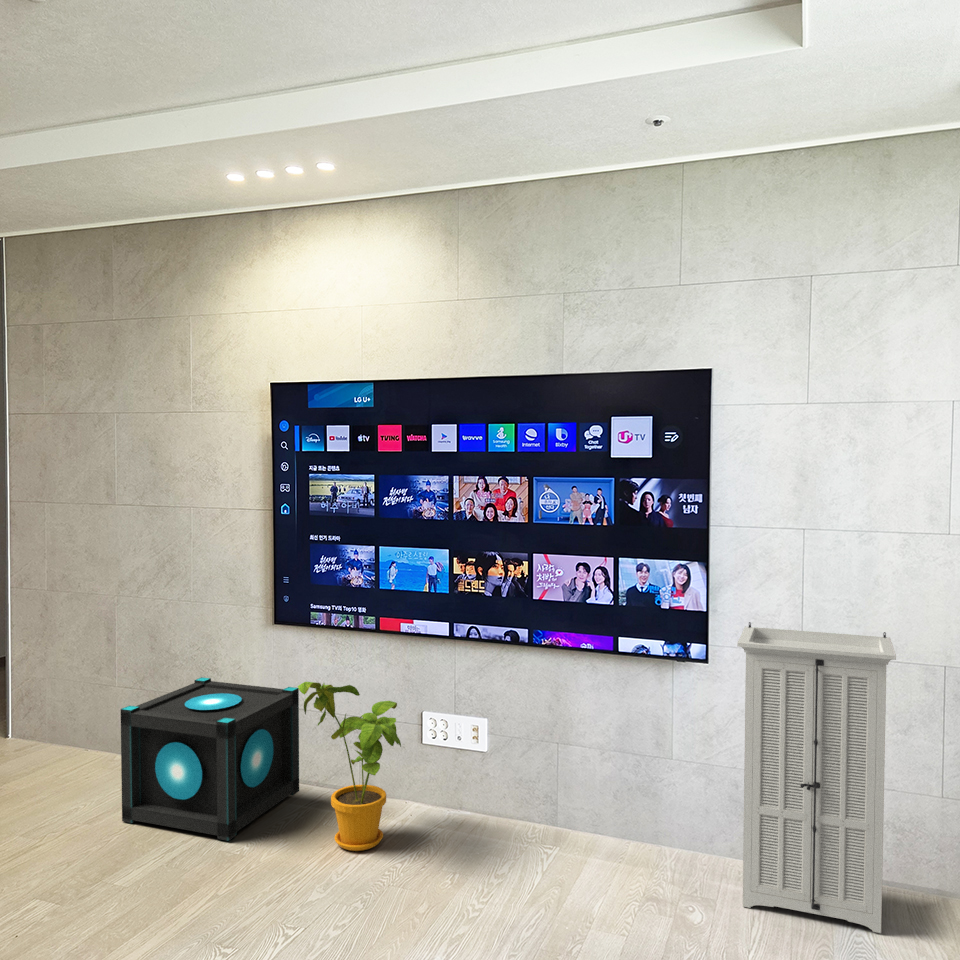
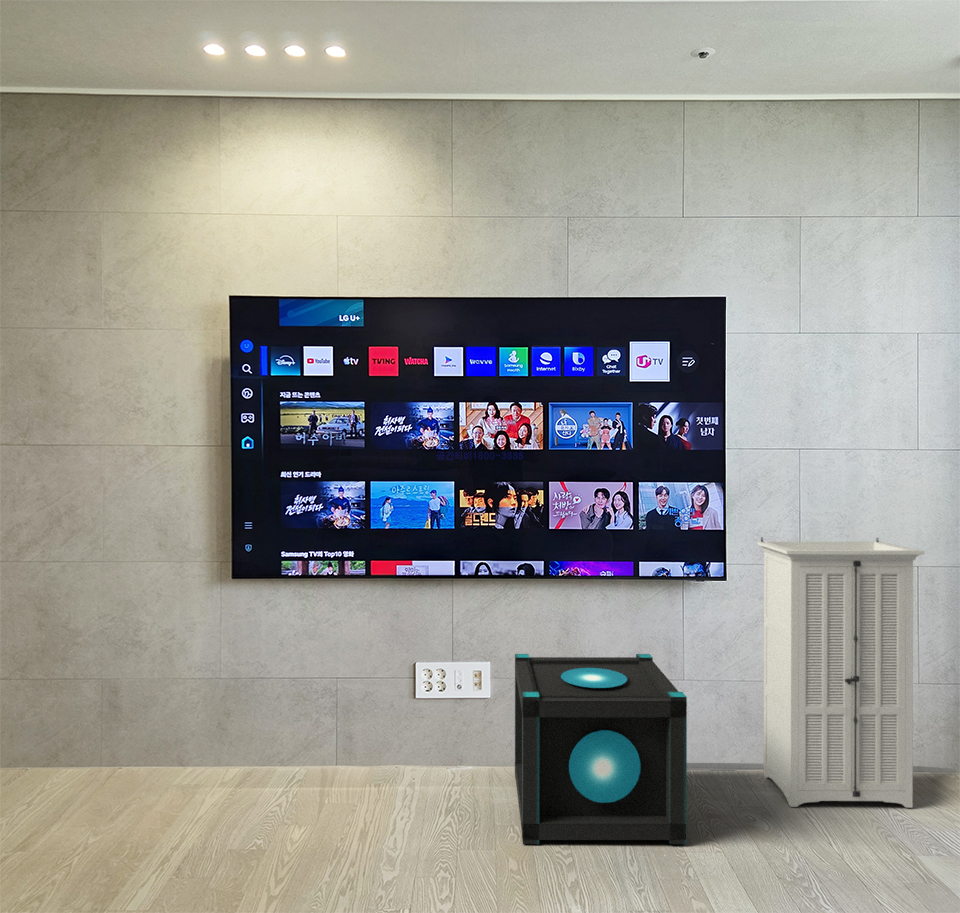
speaker: present [121,677,299,841] -> present [515,654,687,844]
house plant: present [298,682,401,851] -> none [319,632,438,825]

